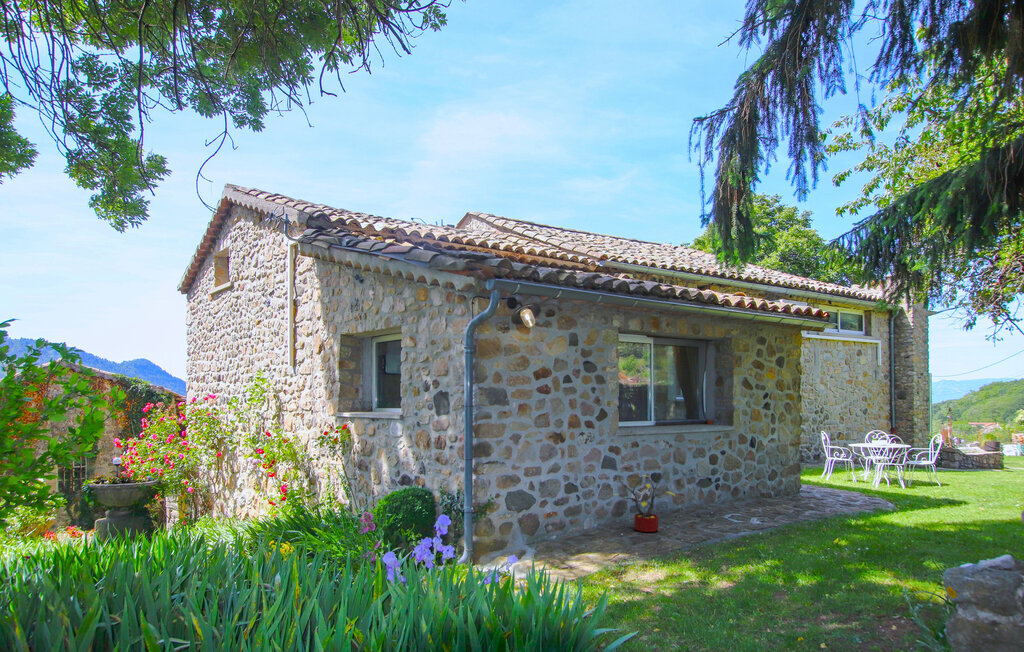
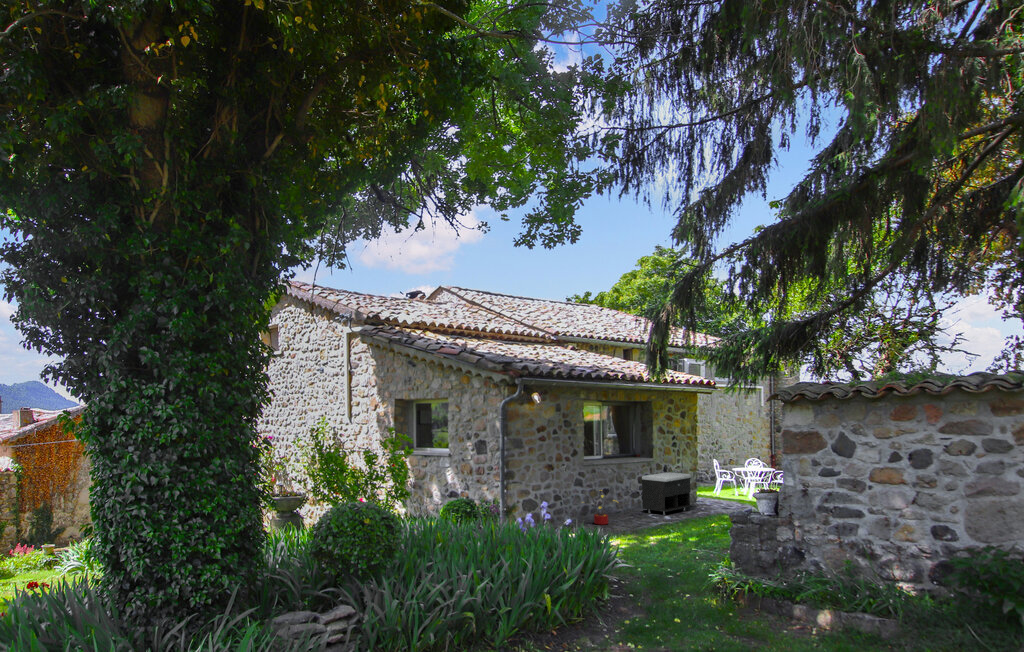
storage bench: none [716,448,795,515] -> present [642,472,691,515]

